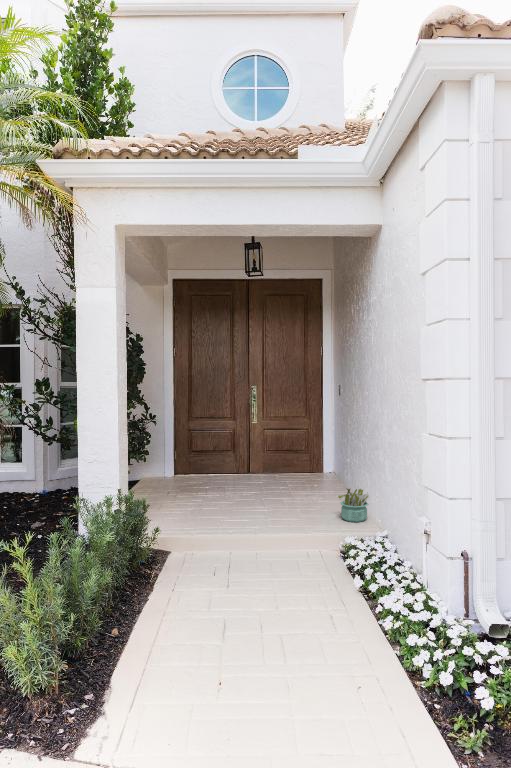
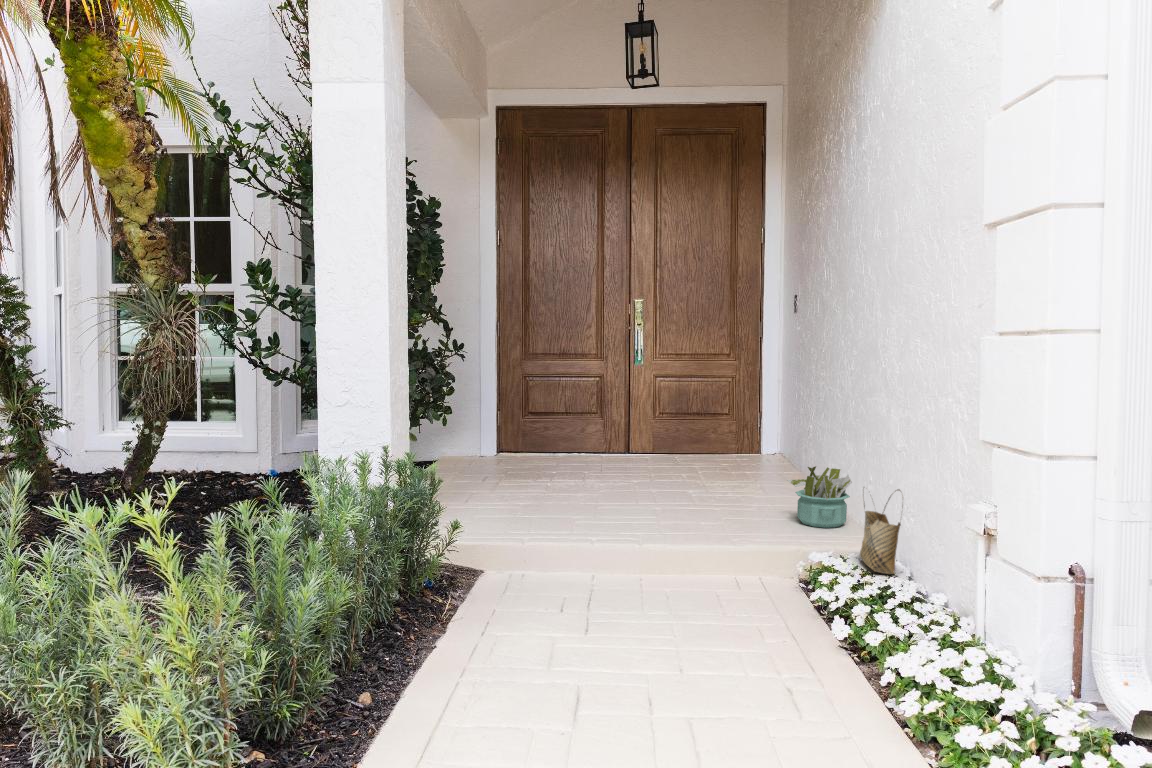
woven basket: none [372,504,392,550] -> present [860,489,901,574]

